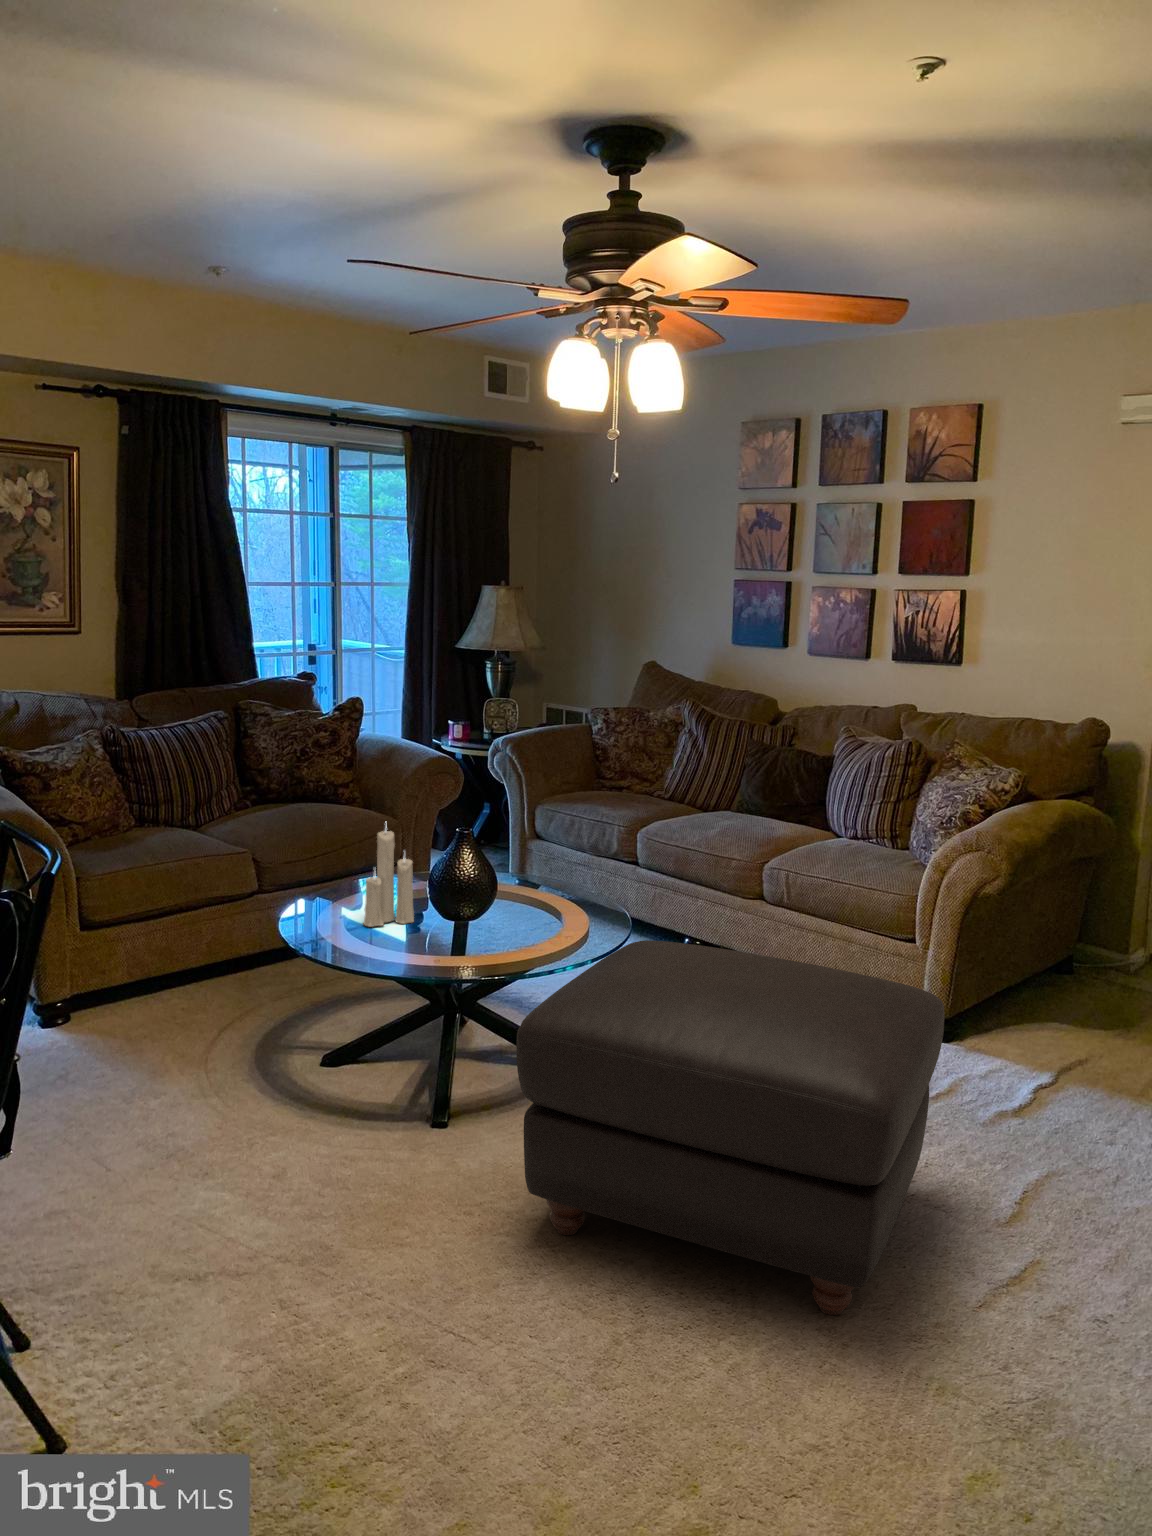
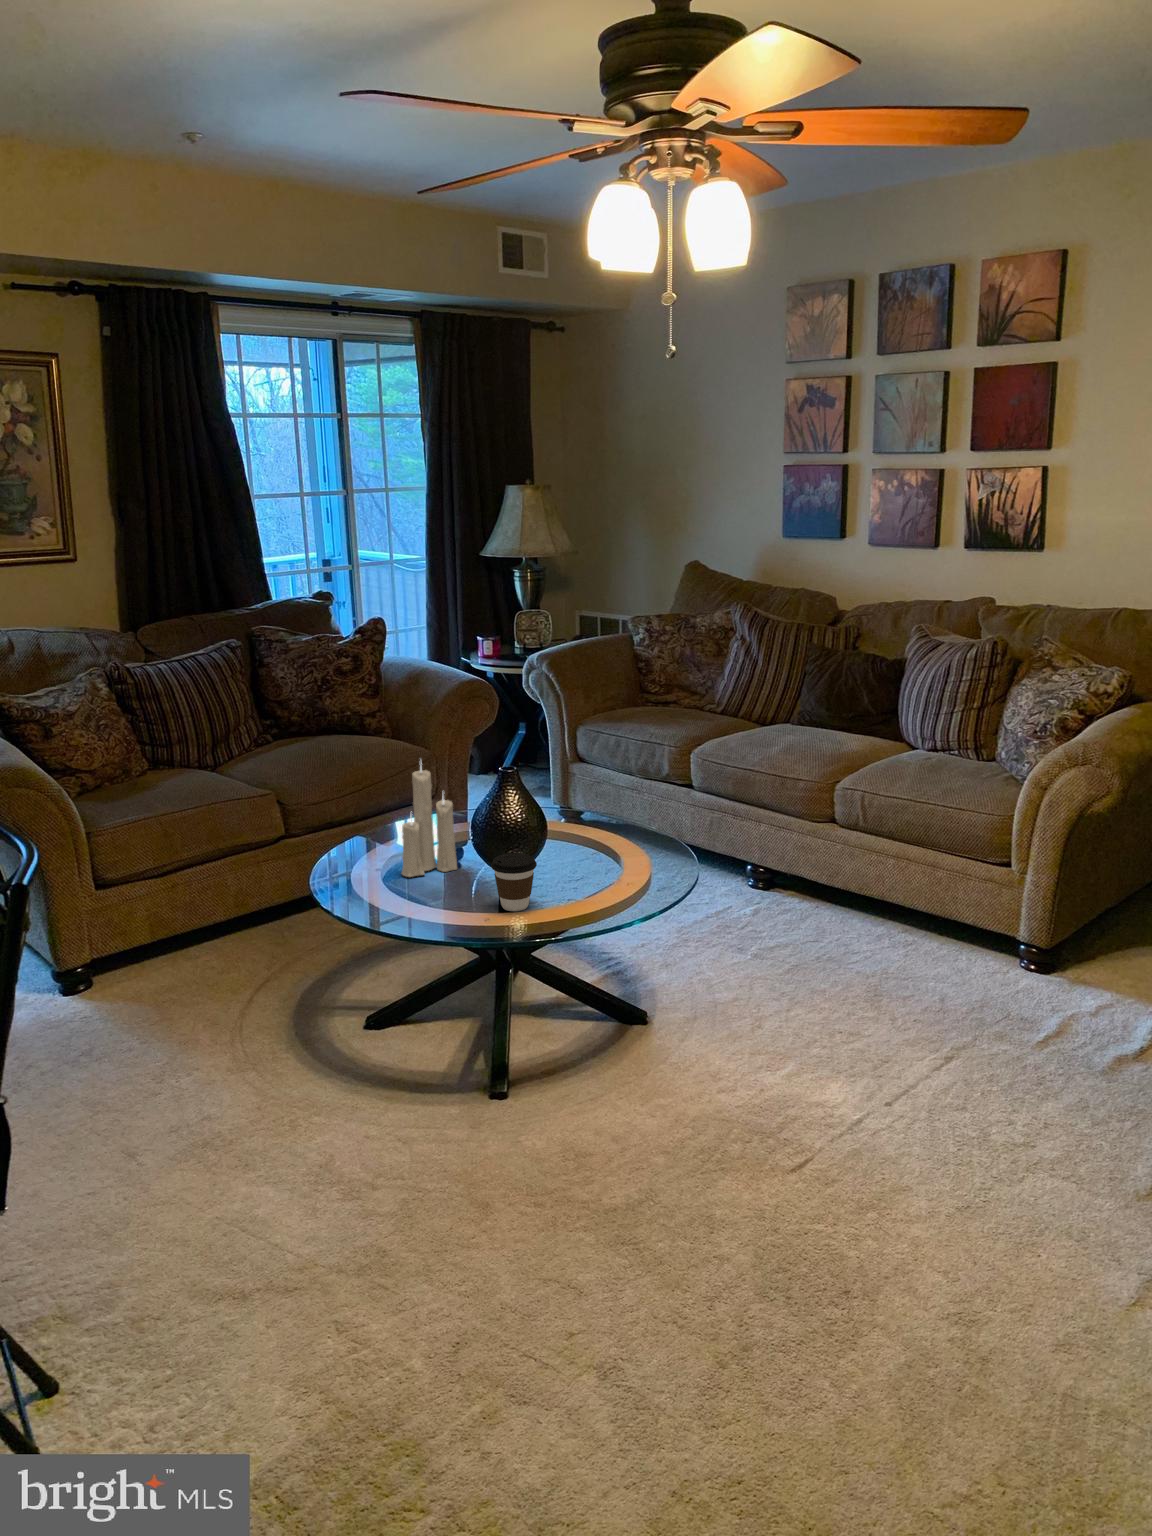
coffee cup: none [443,906,484,958] -> present [491,853,537,911]
ottoman: present [516,940,944,1315] -> none [588,888,1075,1320]

